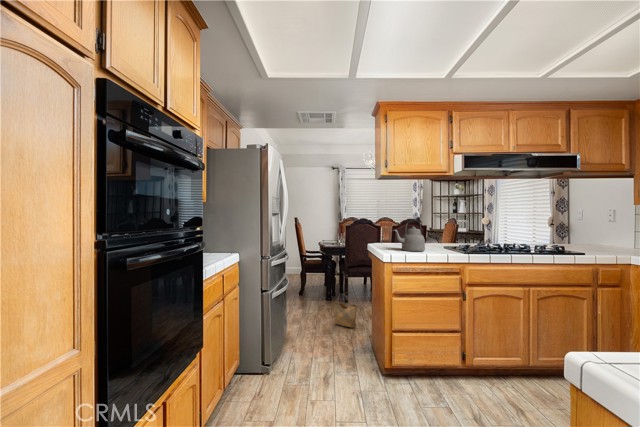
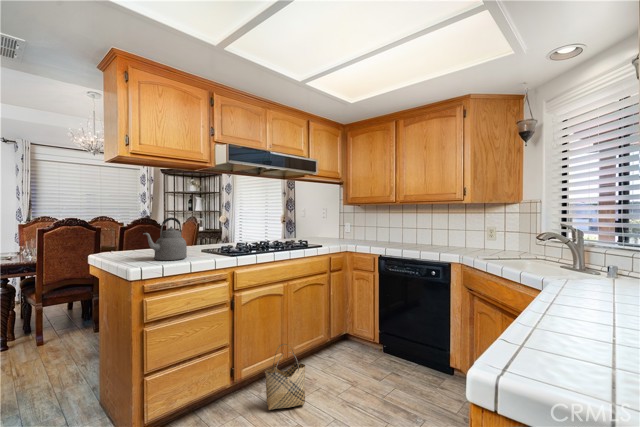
woven basket: present [334,292,357,328] -> present [265,344,305,410]

